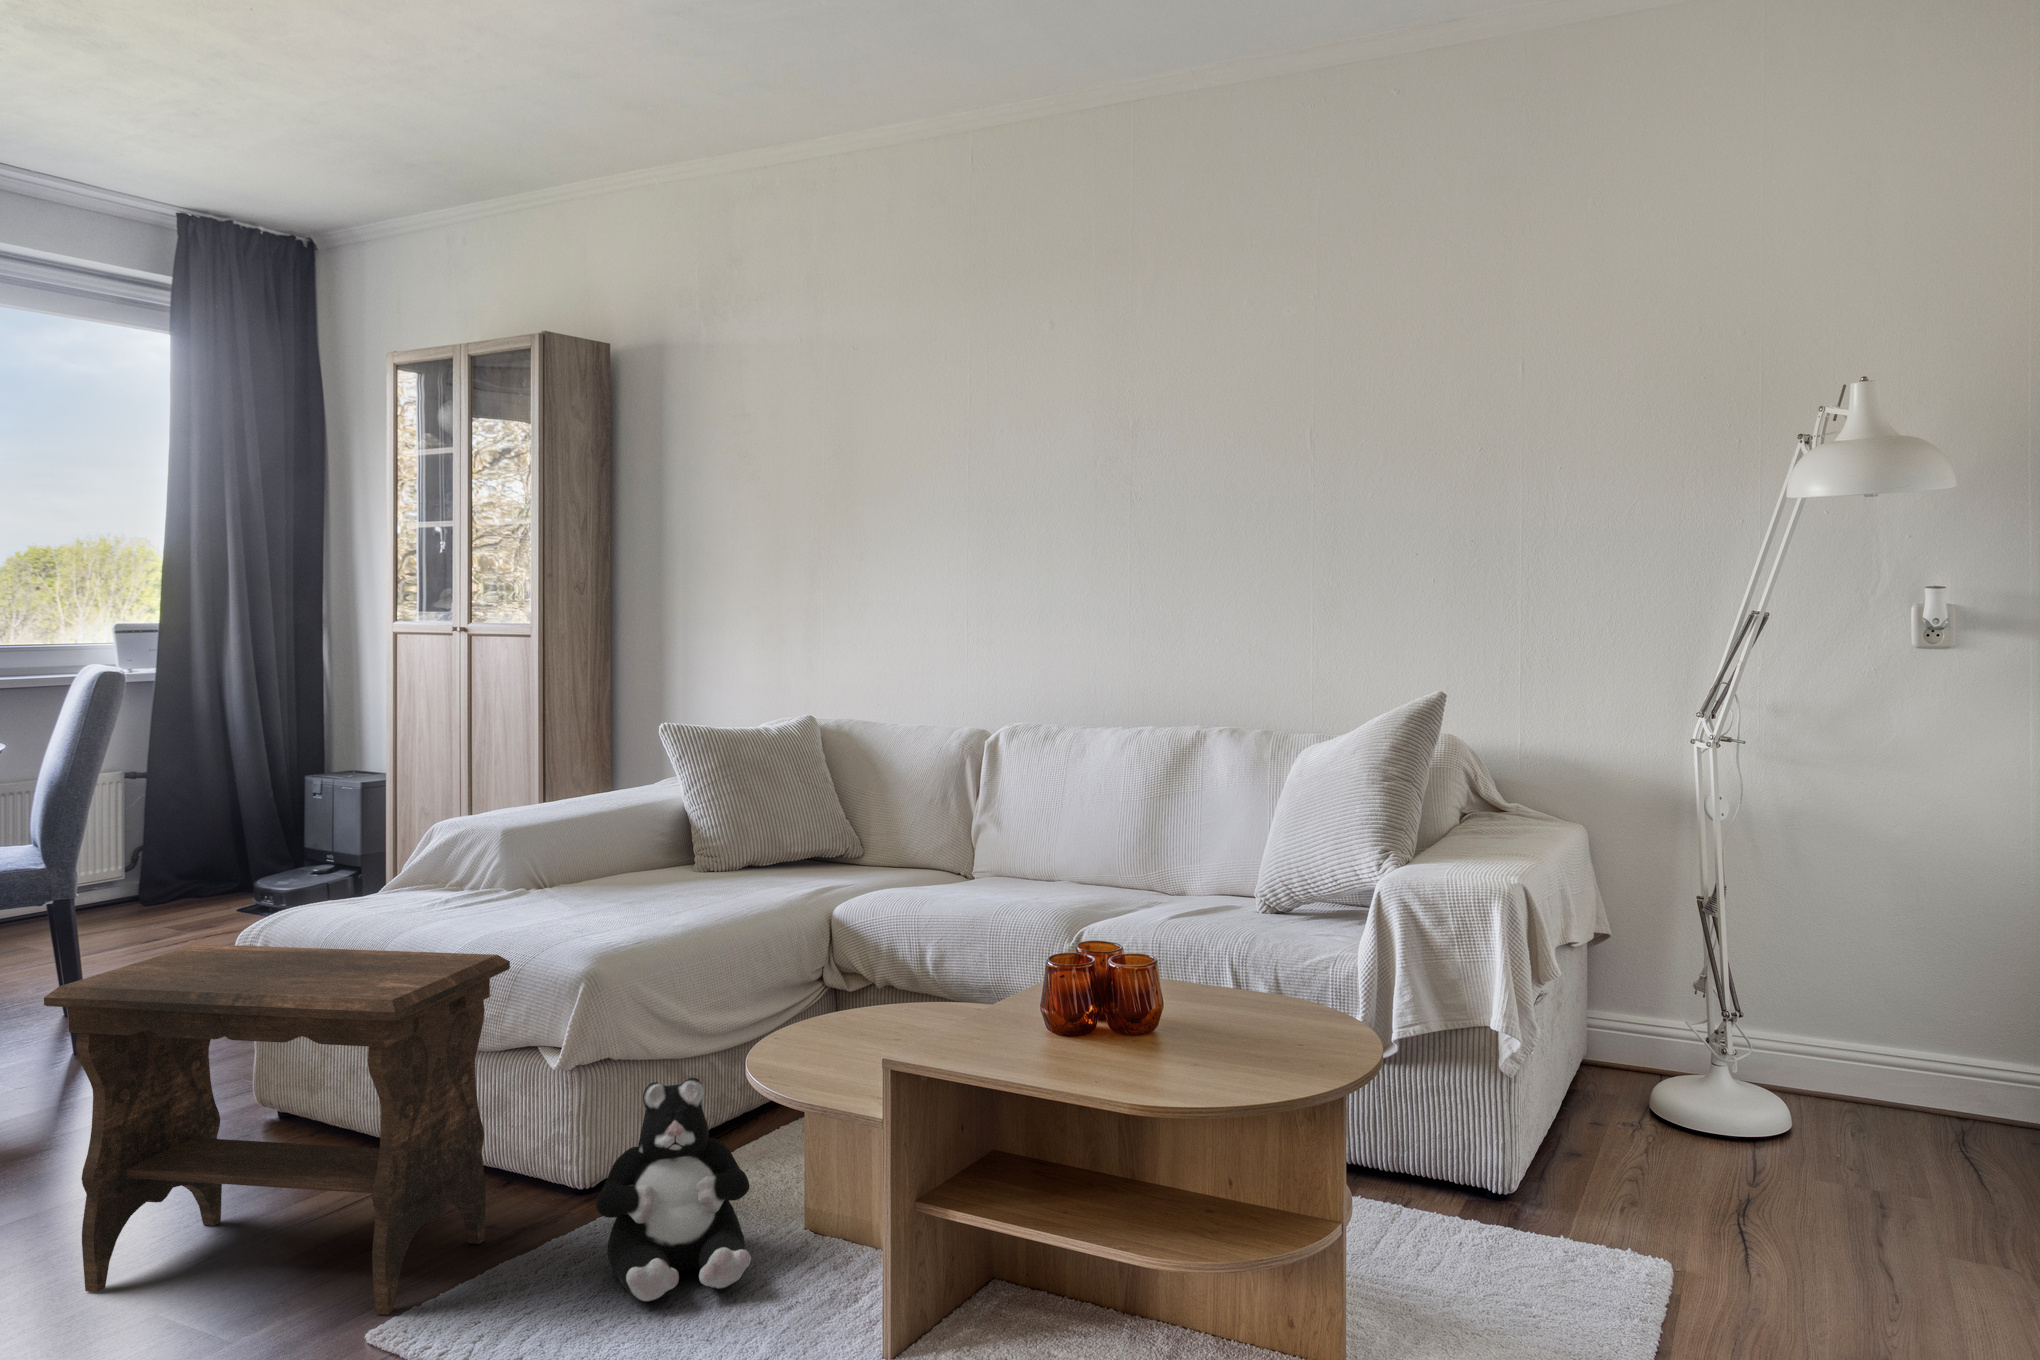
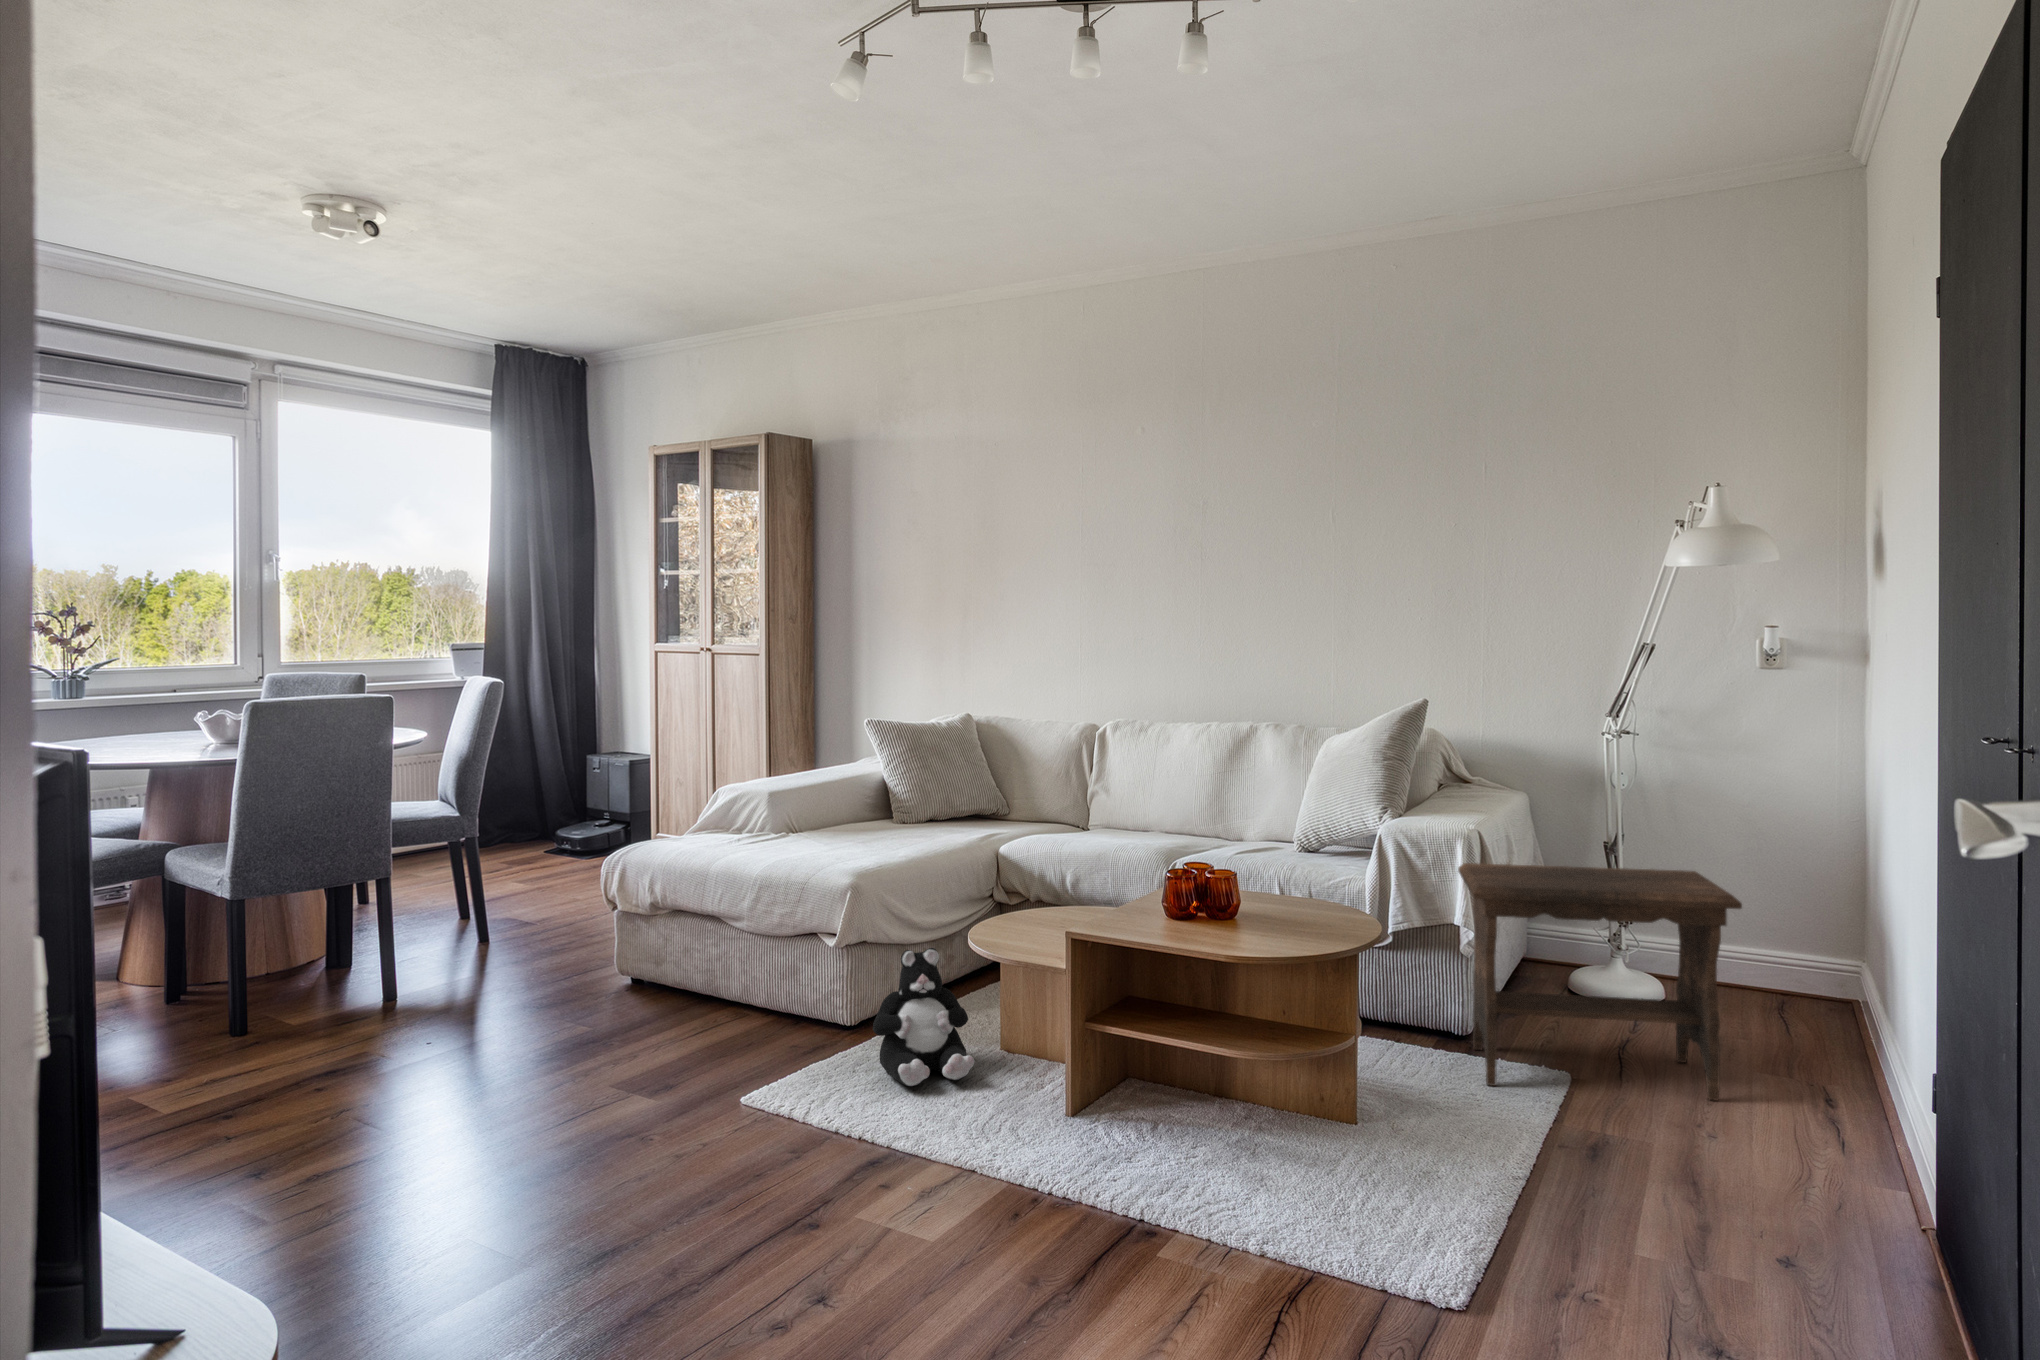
footstool: present [44,944,510,1315] -> present [1458,863,1742,1101]

